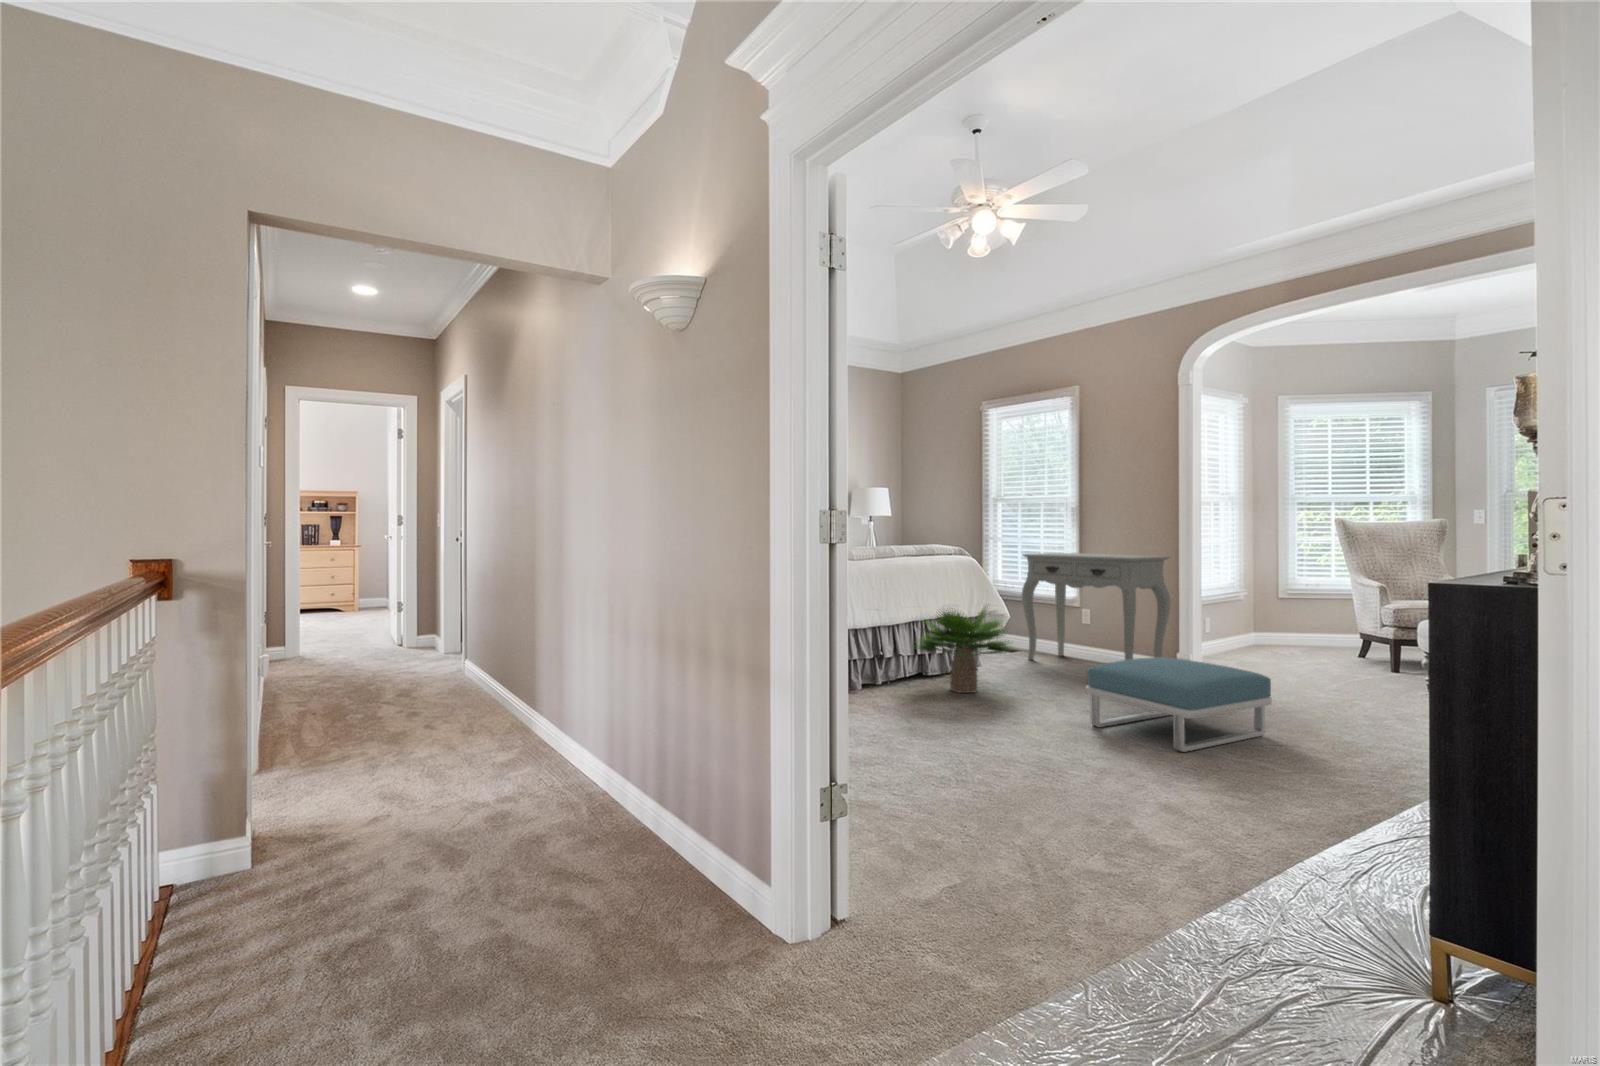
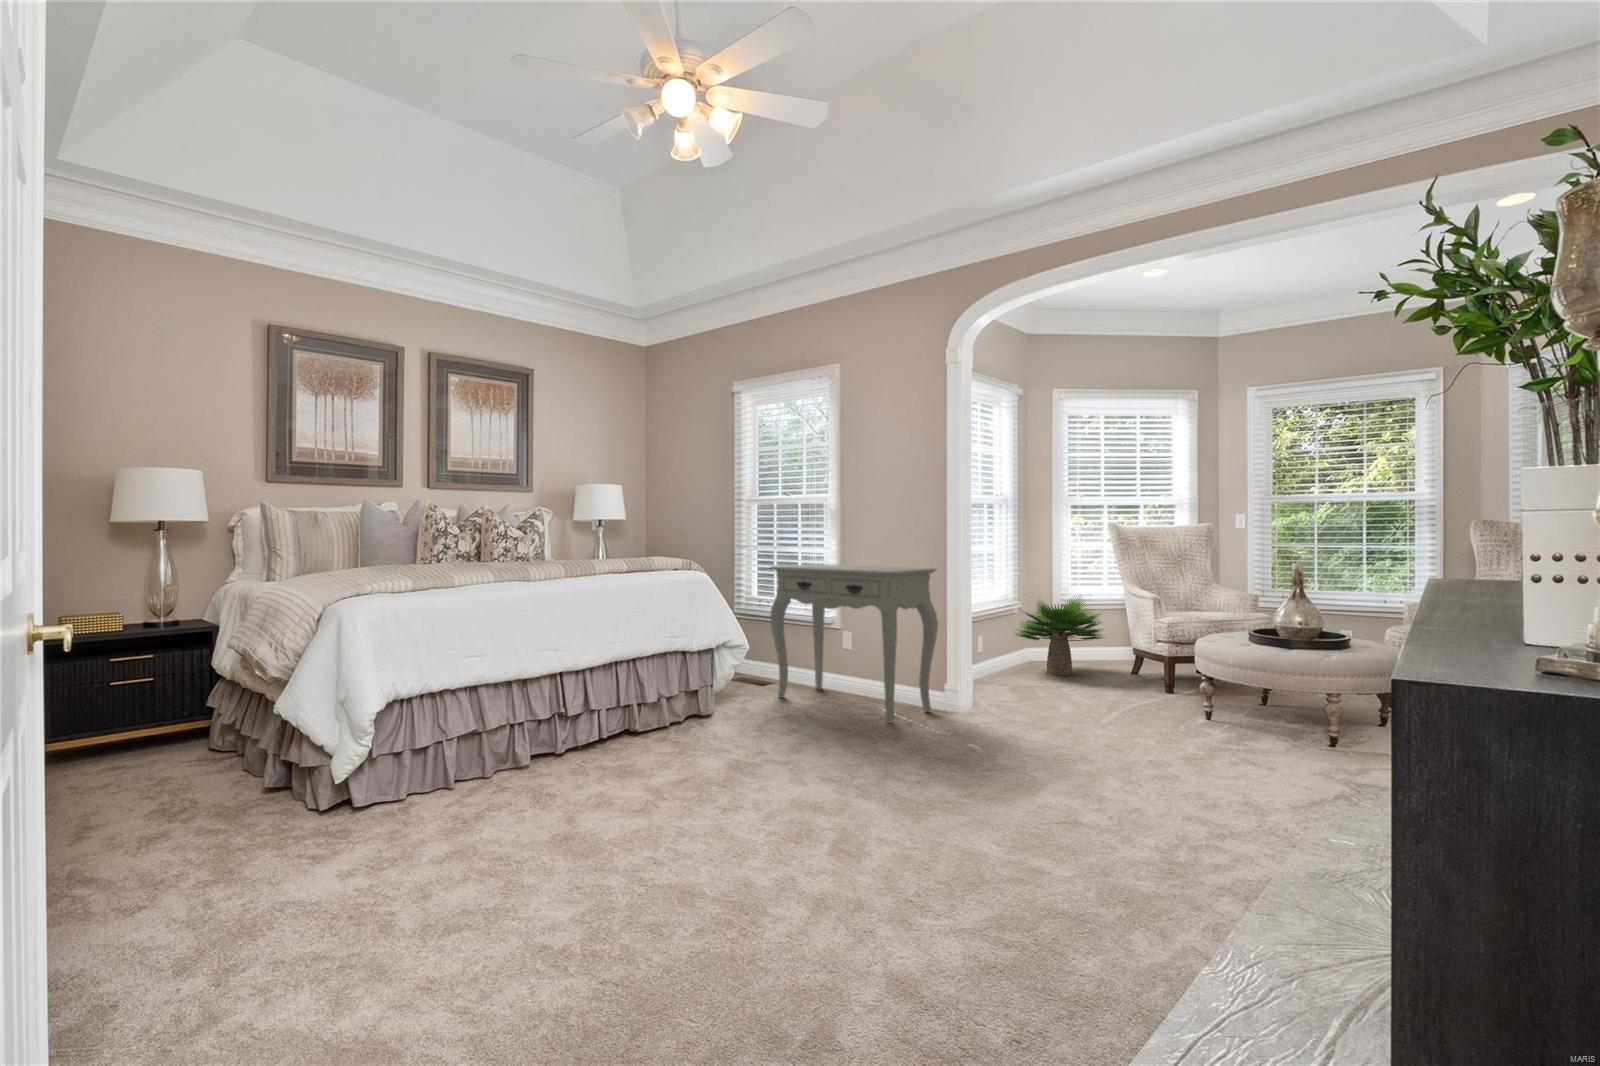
potted plant: present [918,607,1010,693] -> present [1016,597,1104,676]
footstool: present [1086,657,1272,752] -> none [819,703,1047,849]

